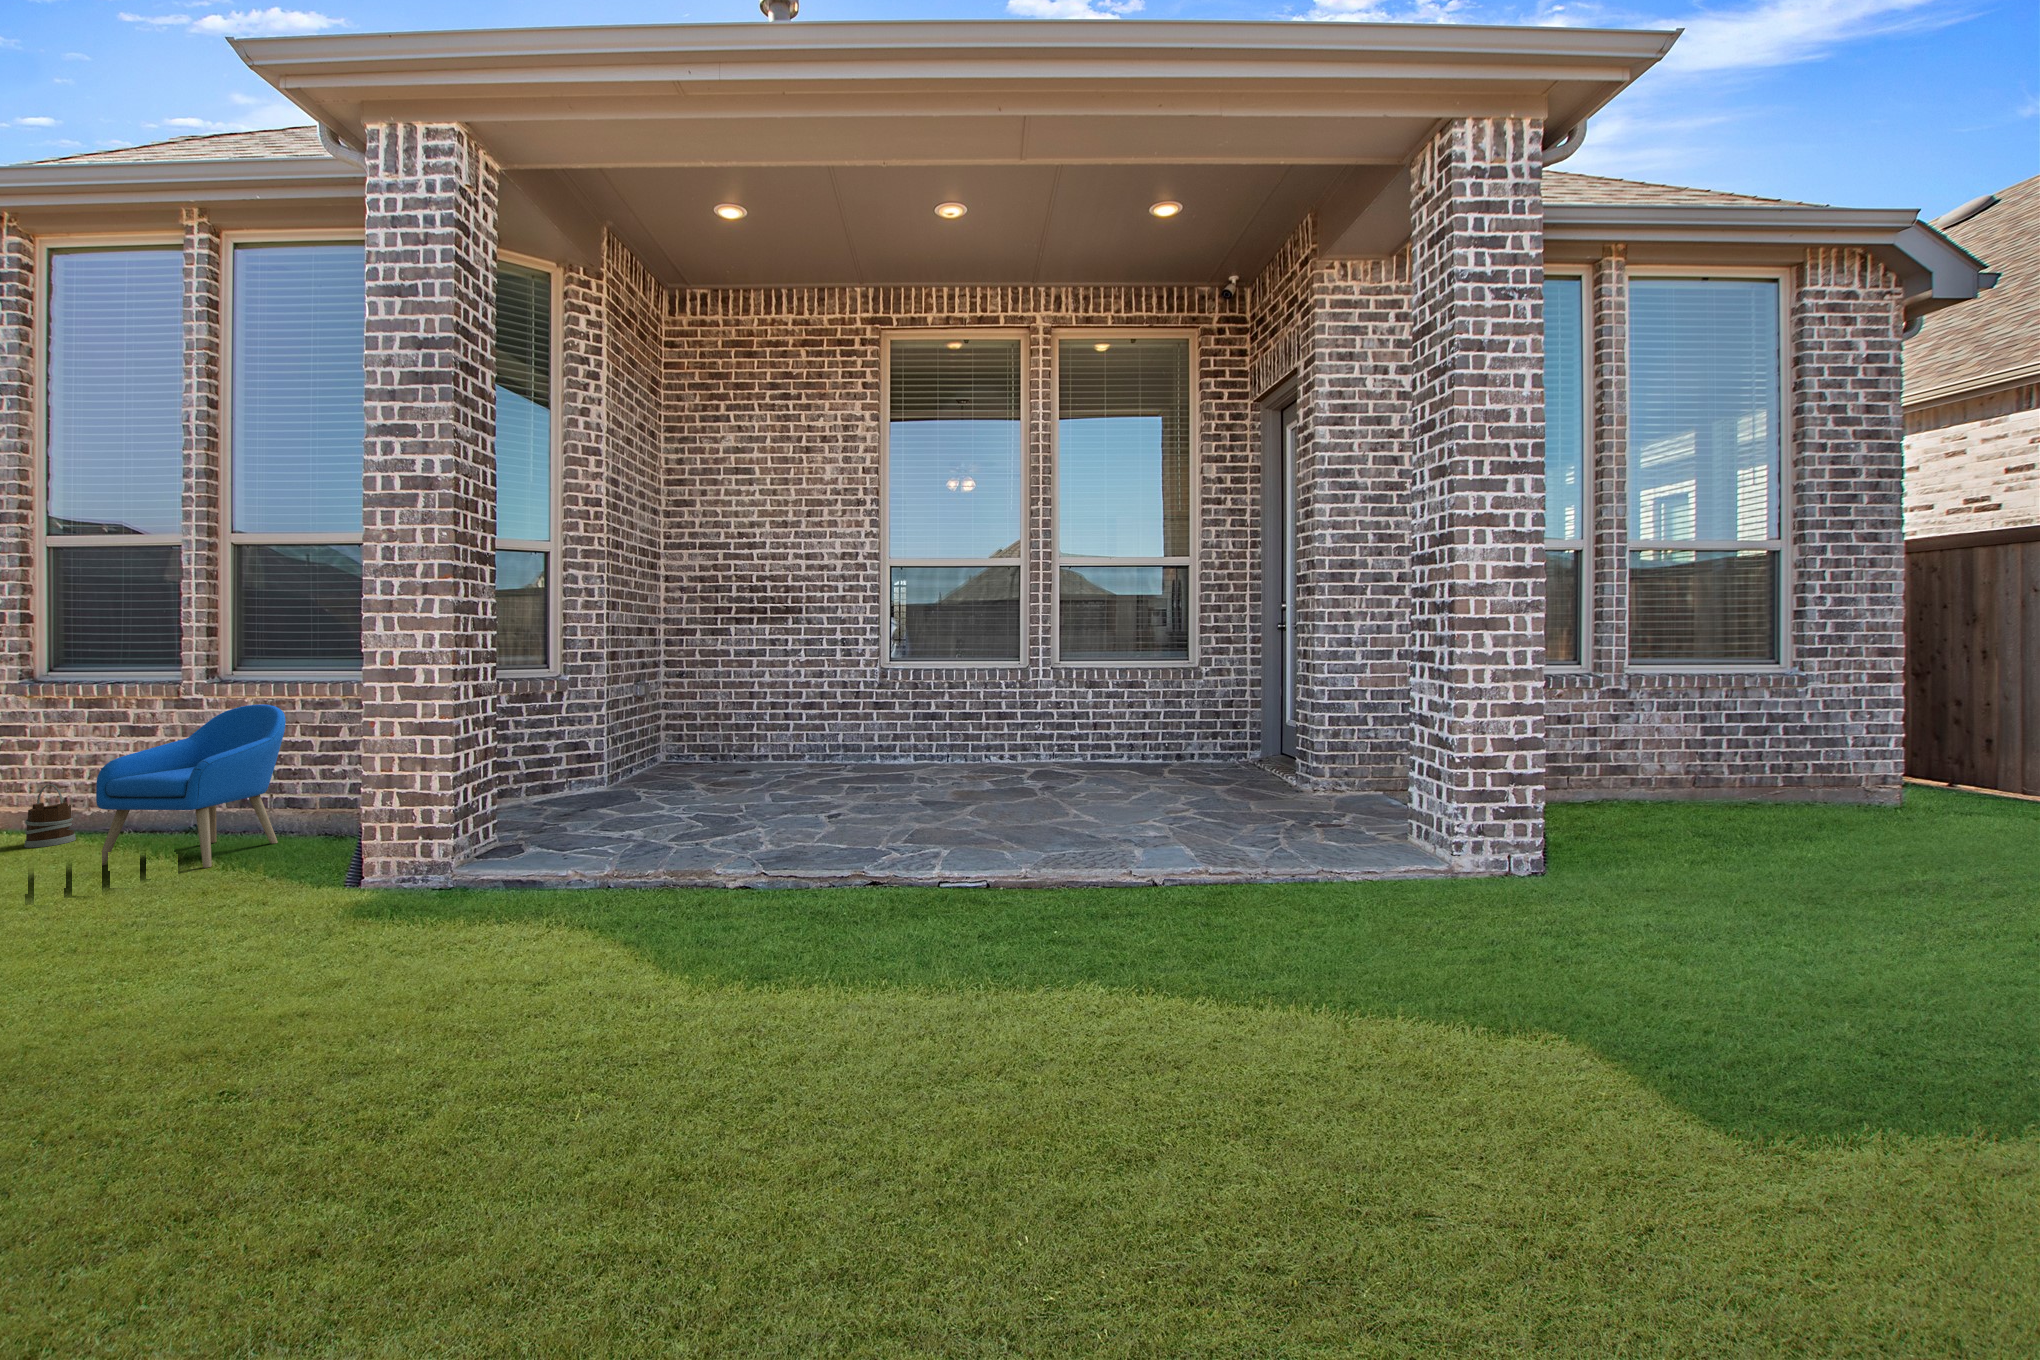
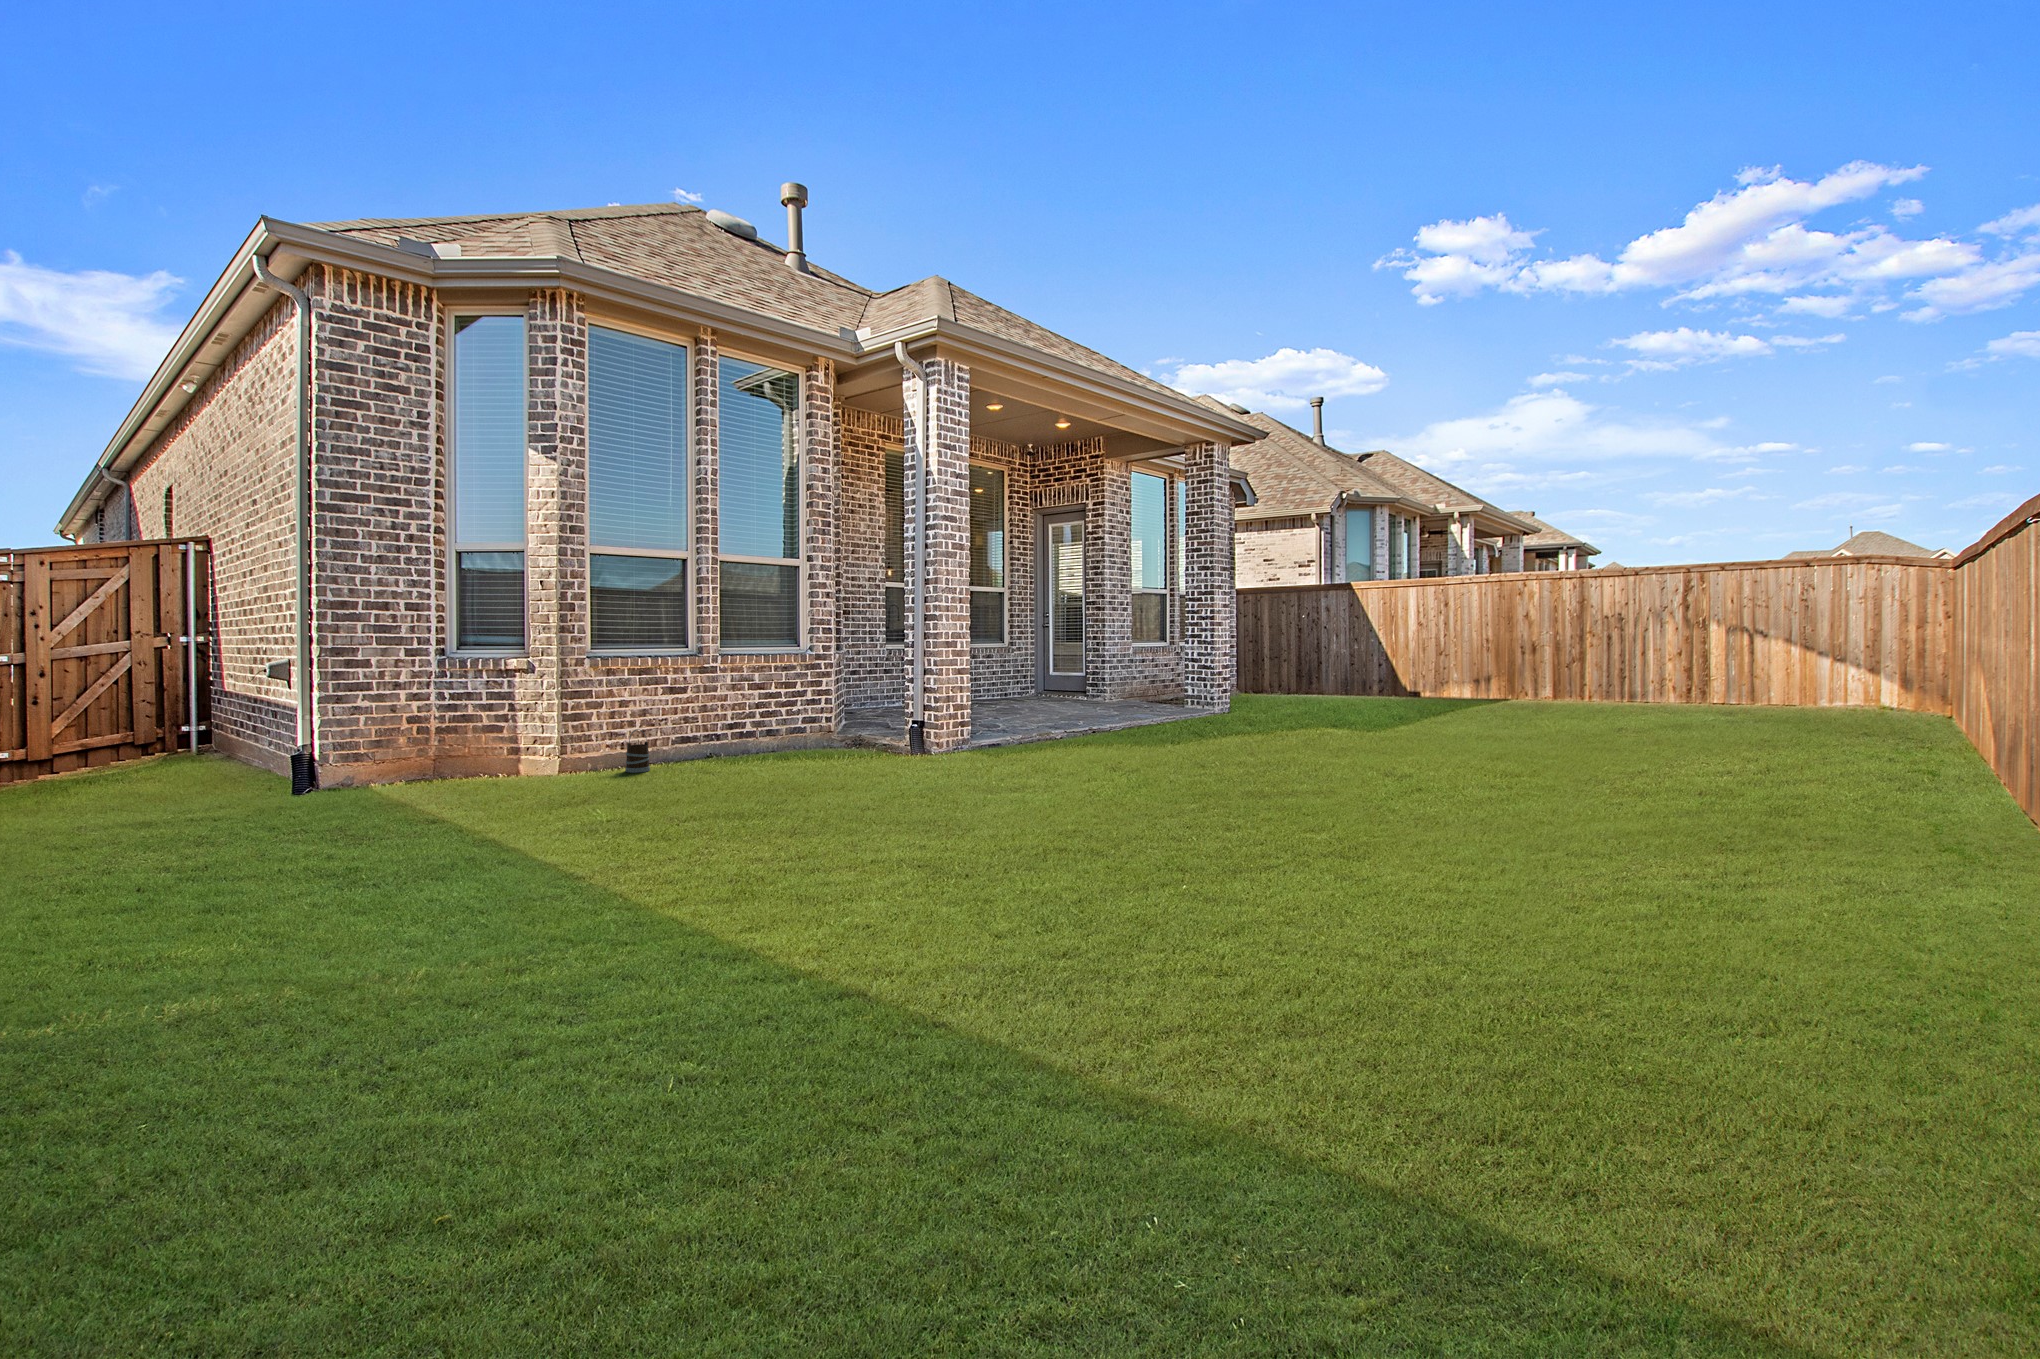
armchair: present [96,705,286,868] -> none [747,670,828,766]

